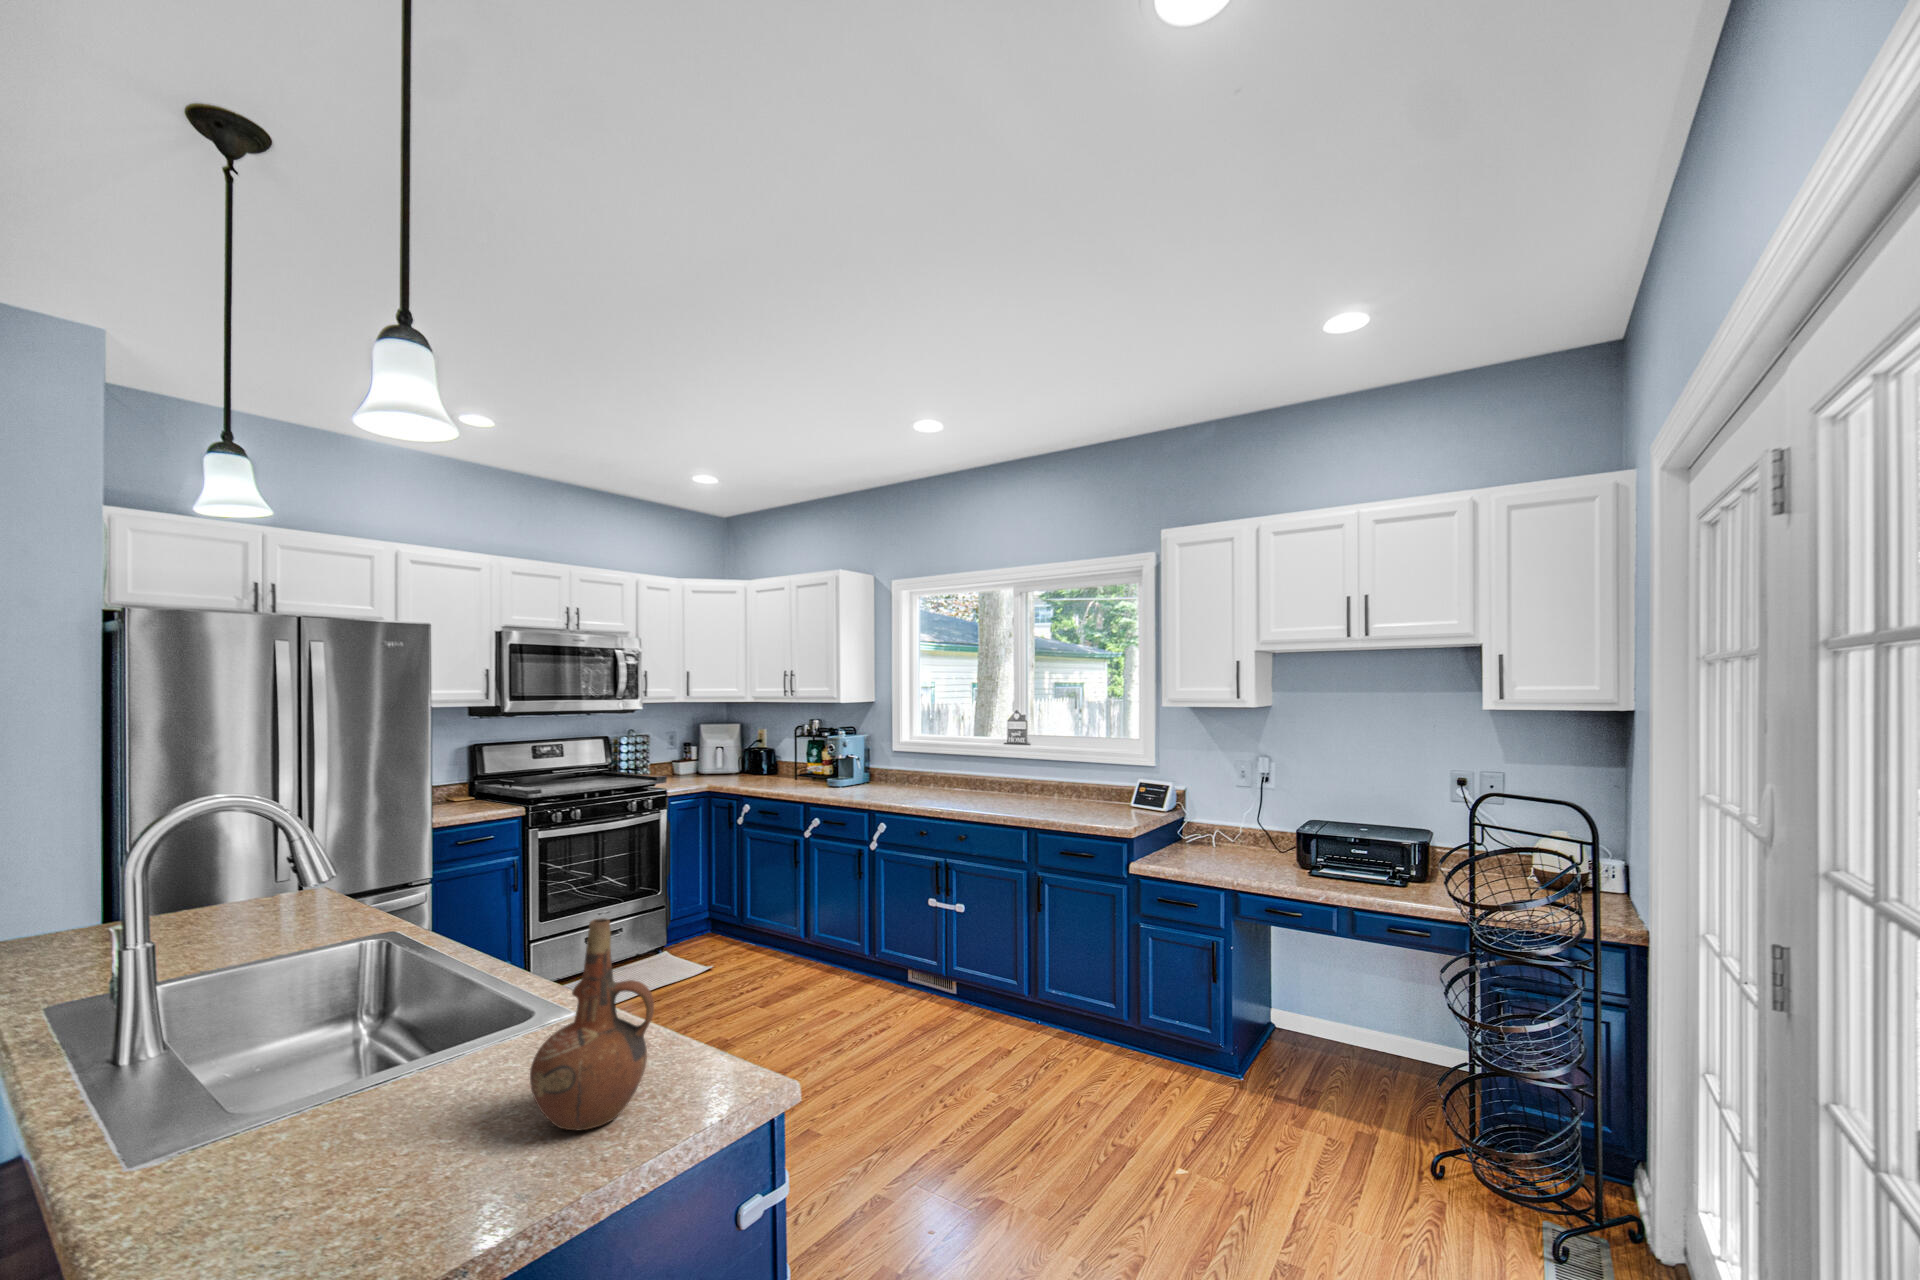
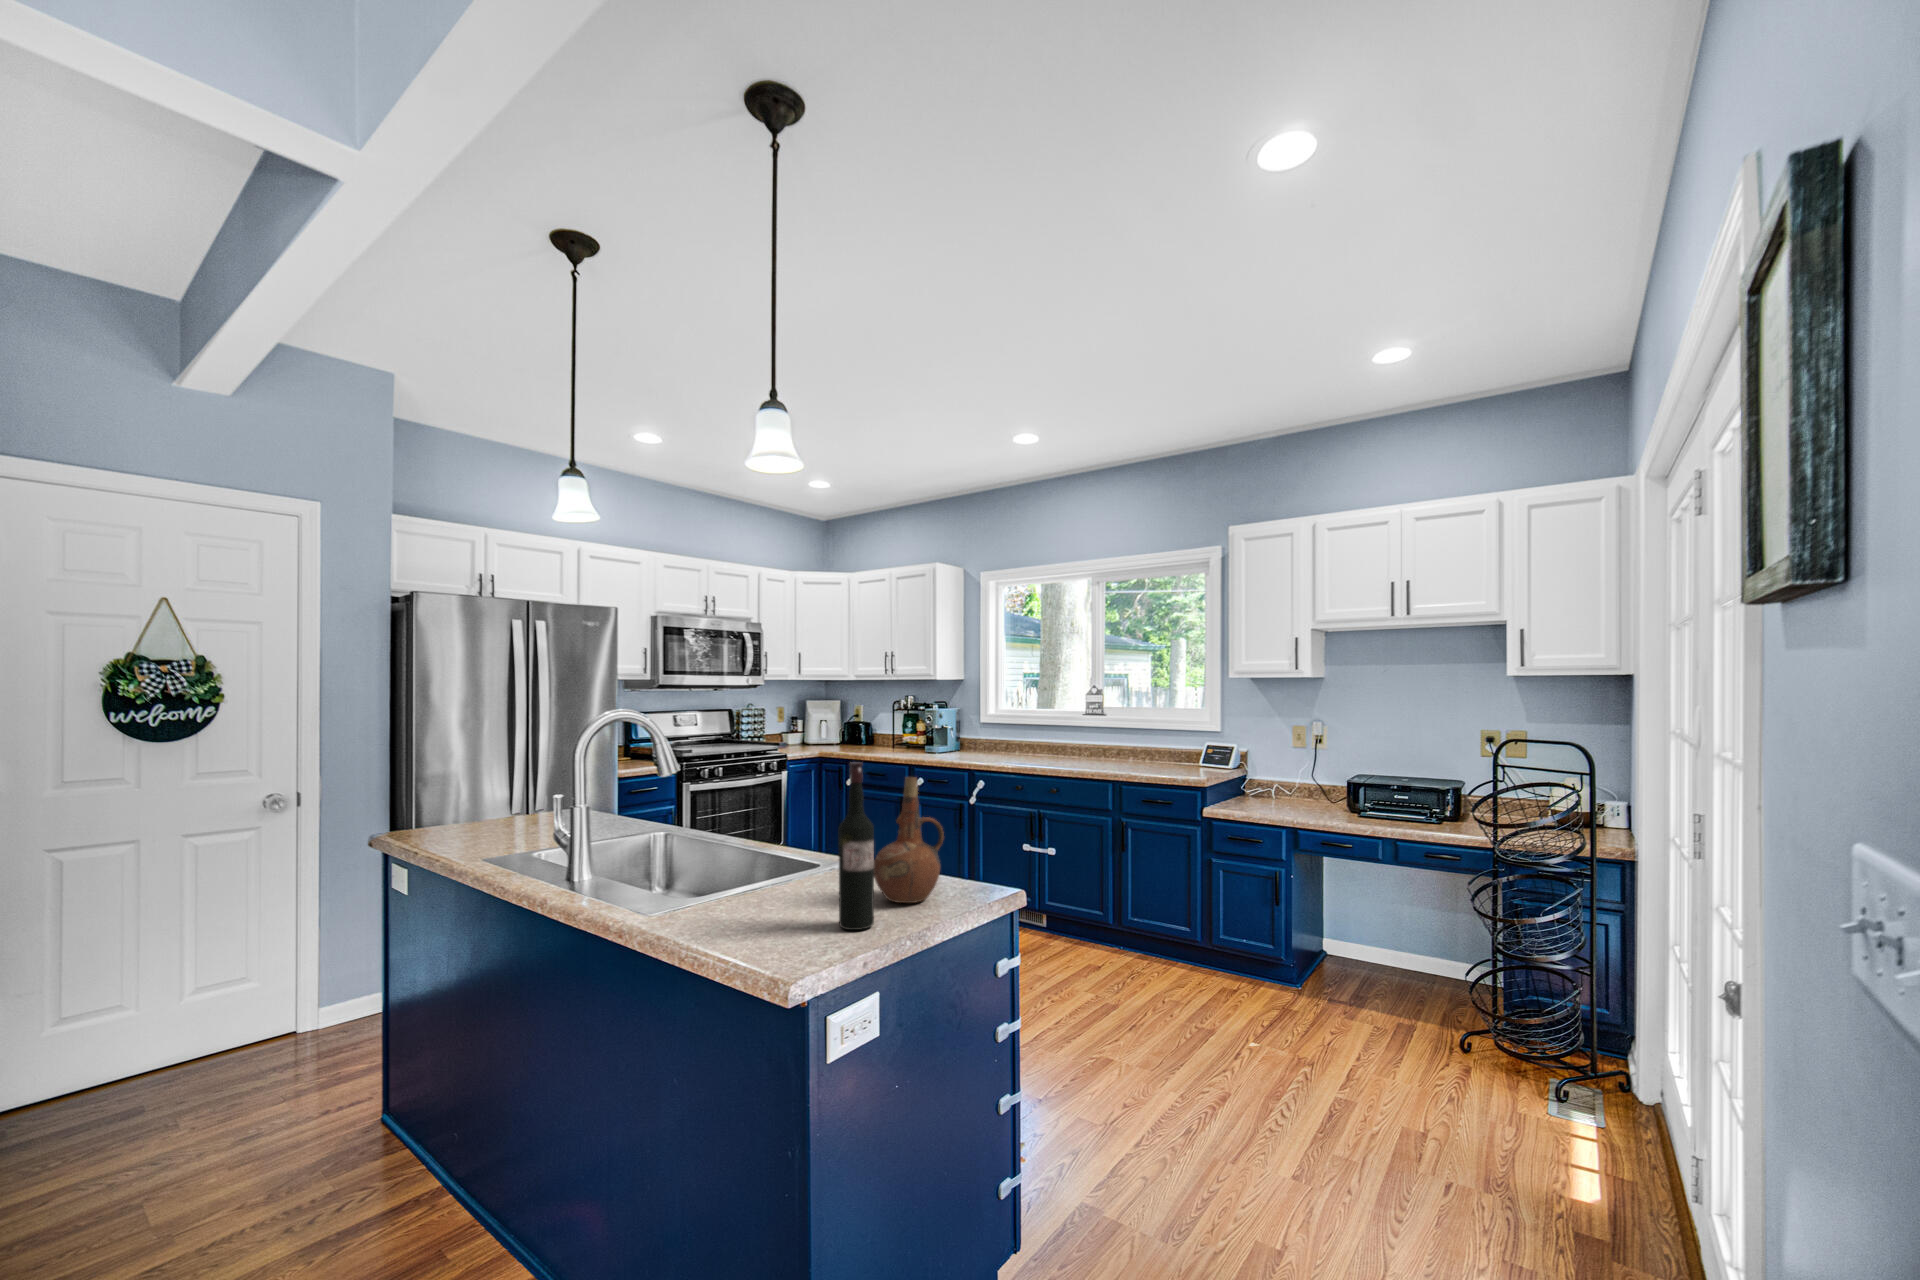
wine bottle: none [410,922,480,1223] -> present [838,762,874,930]

